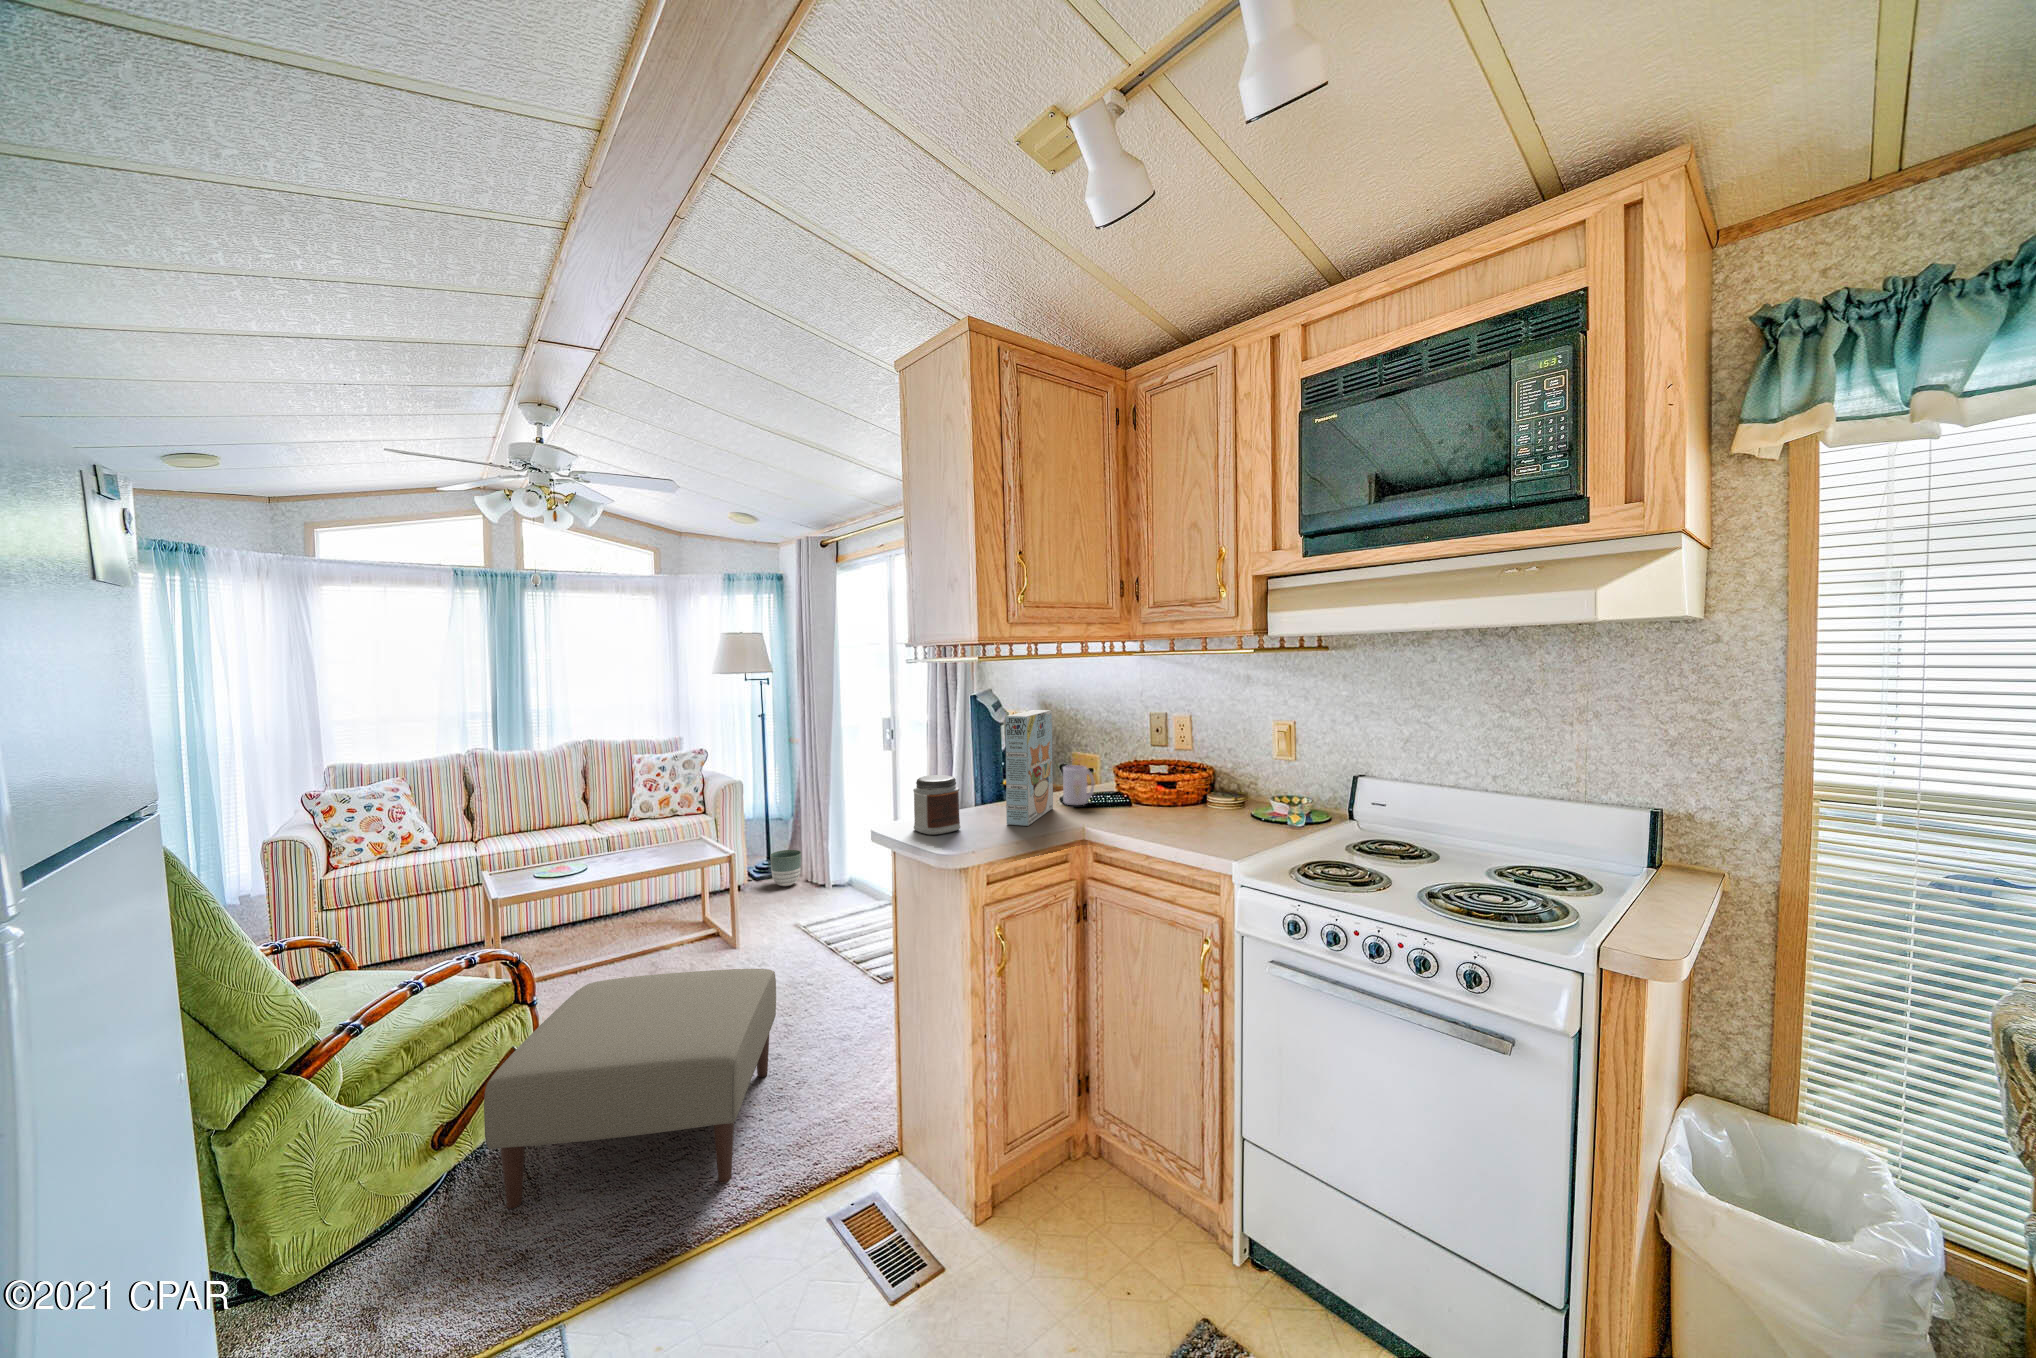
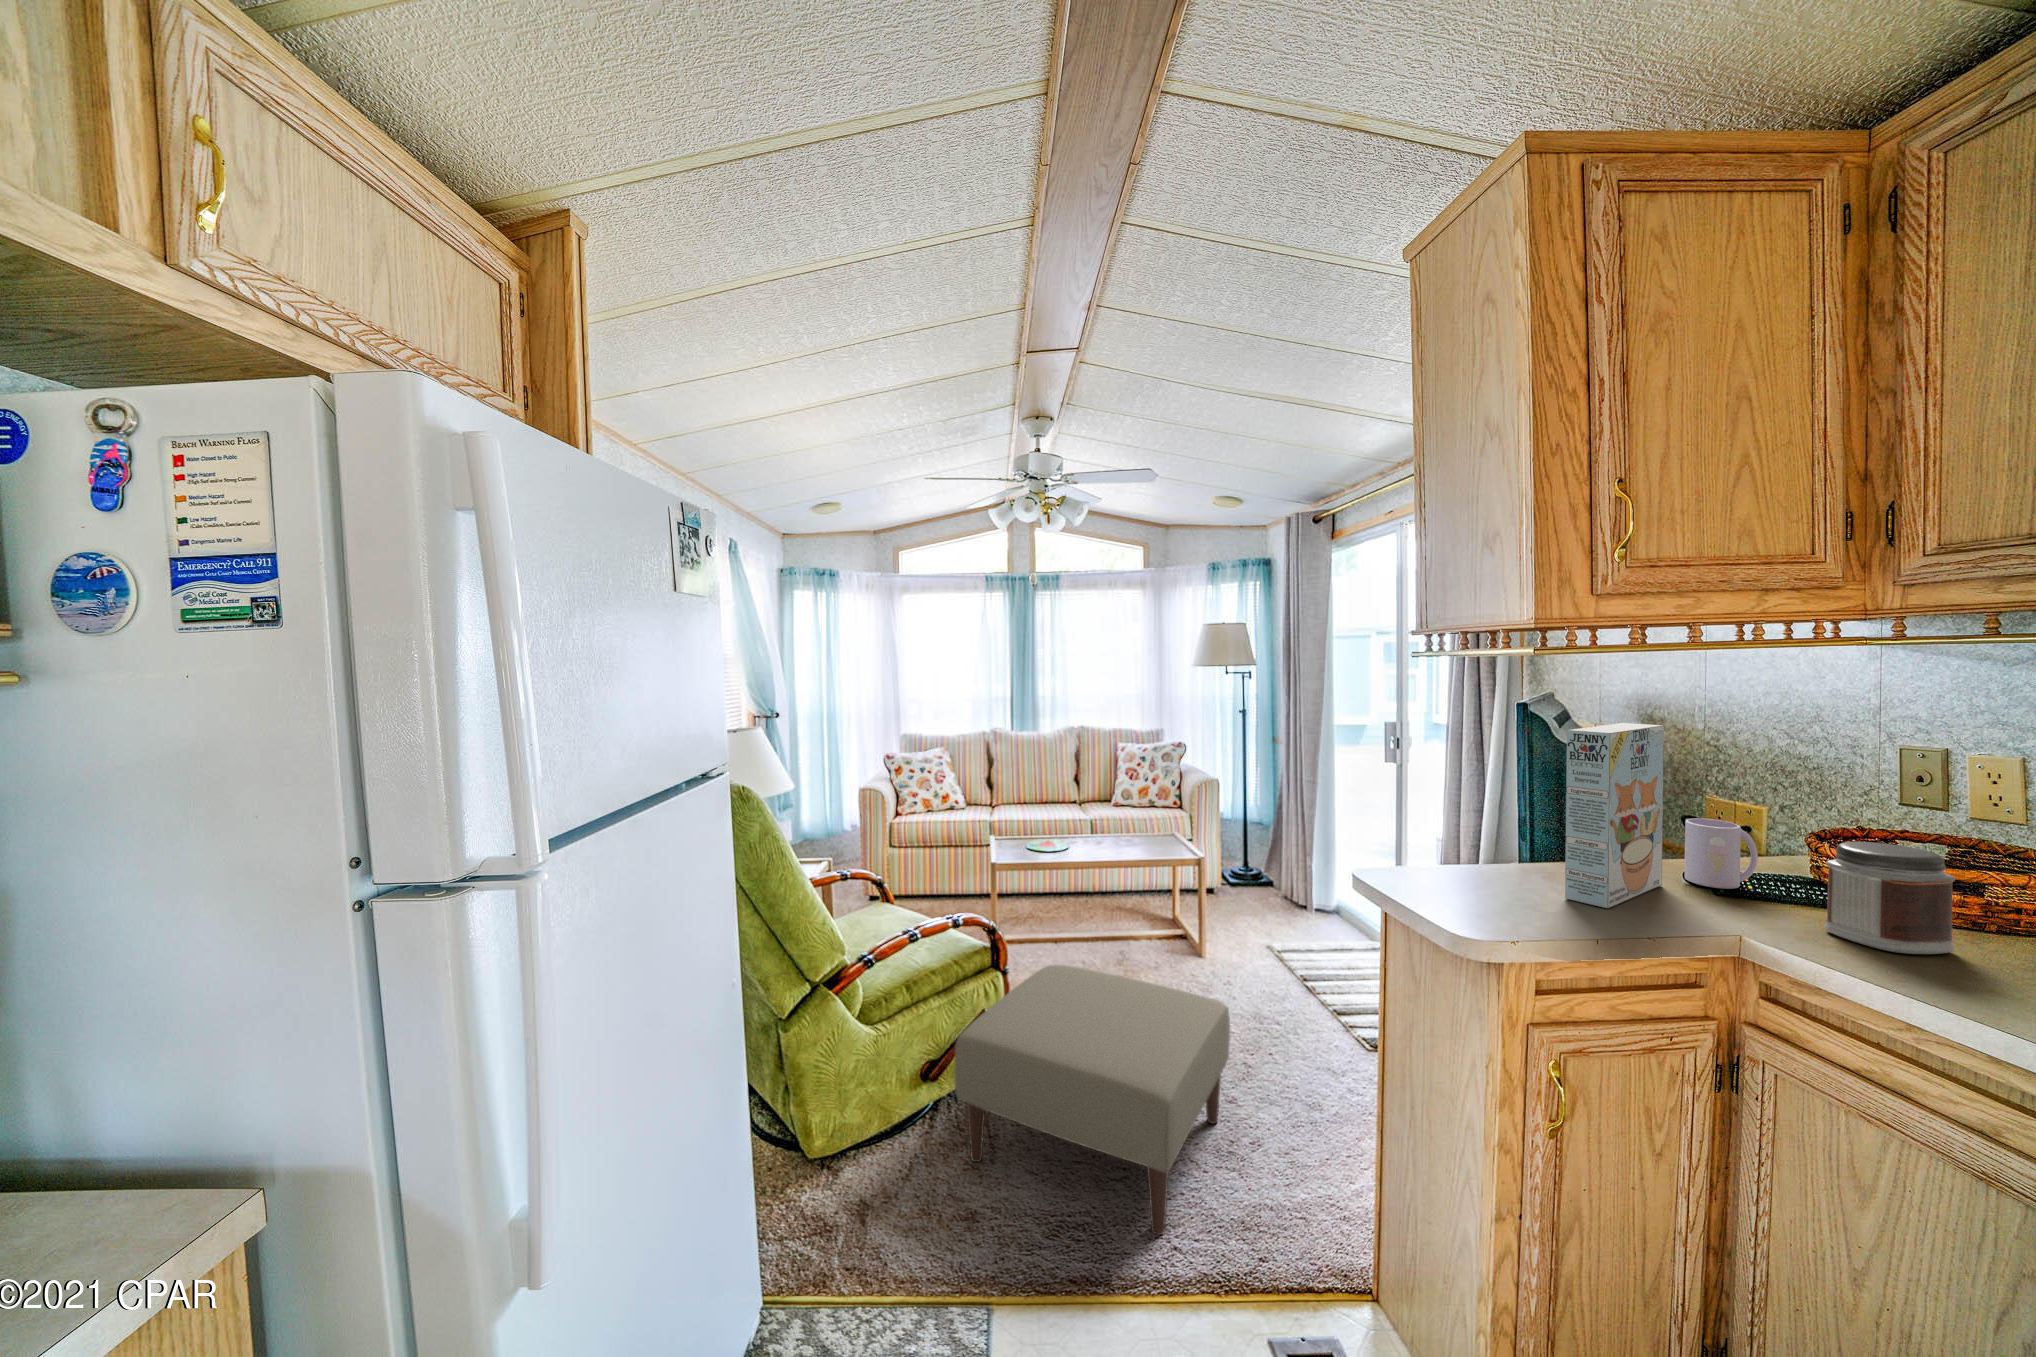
jar: present [913,775,960,835] -> present [1824,842,1955,954]
planter: present [770,850,801,886] -> none [1246,862,1281,903]

